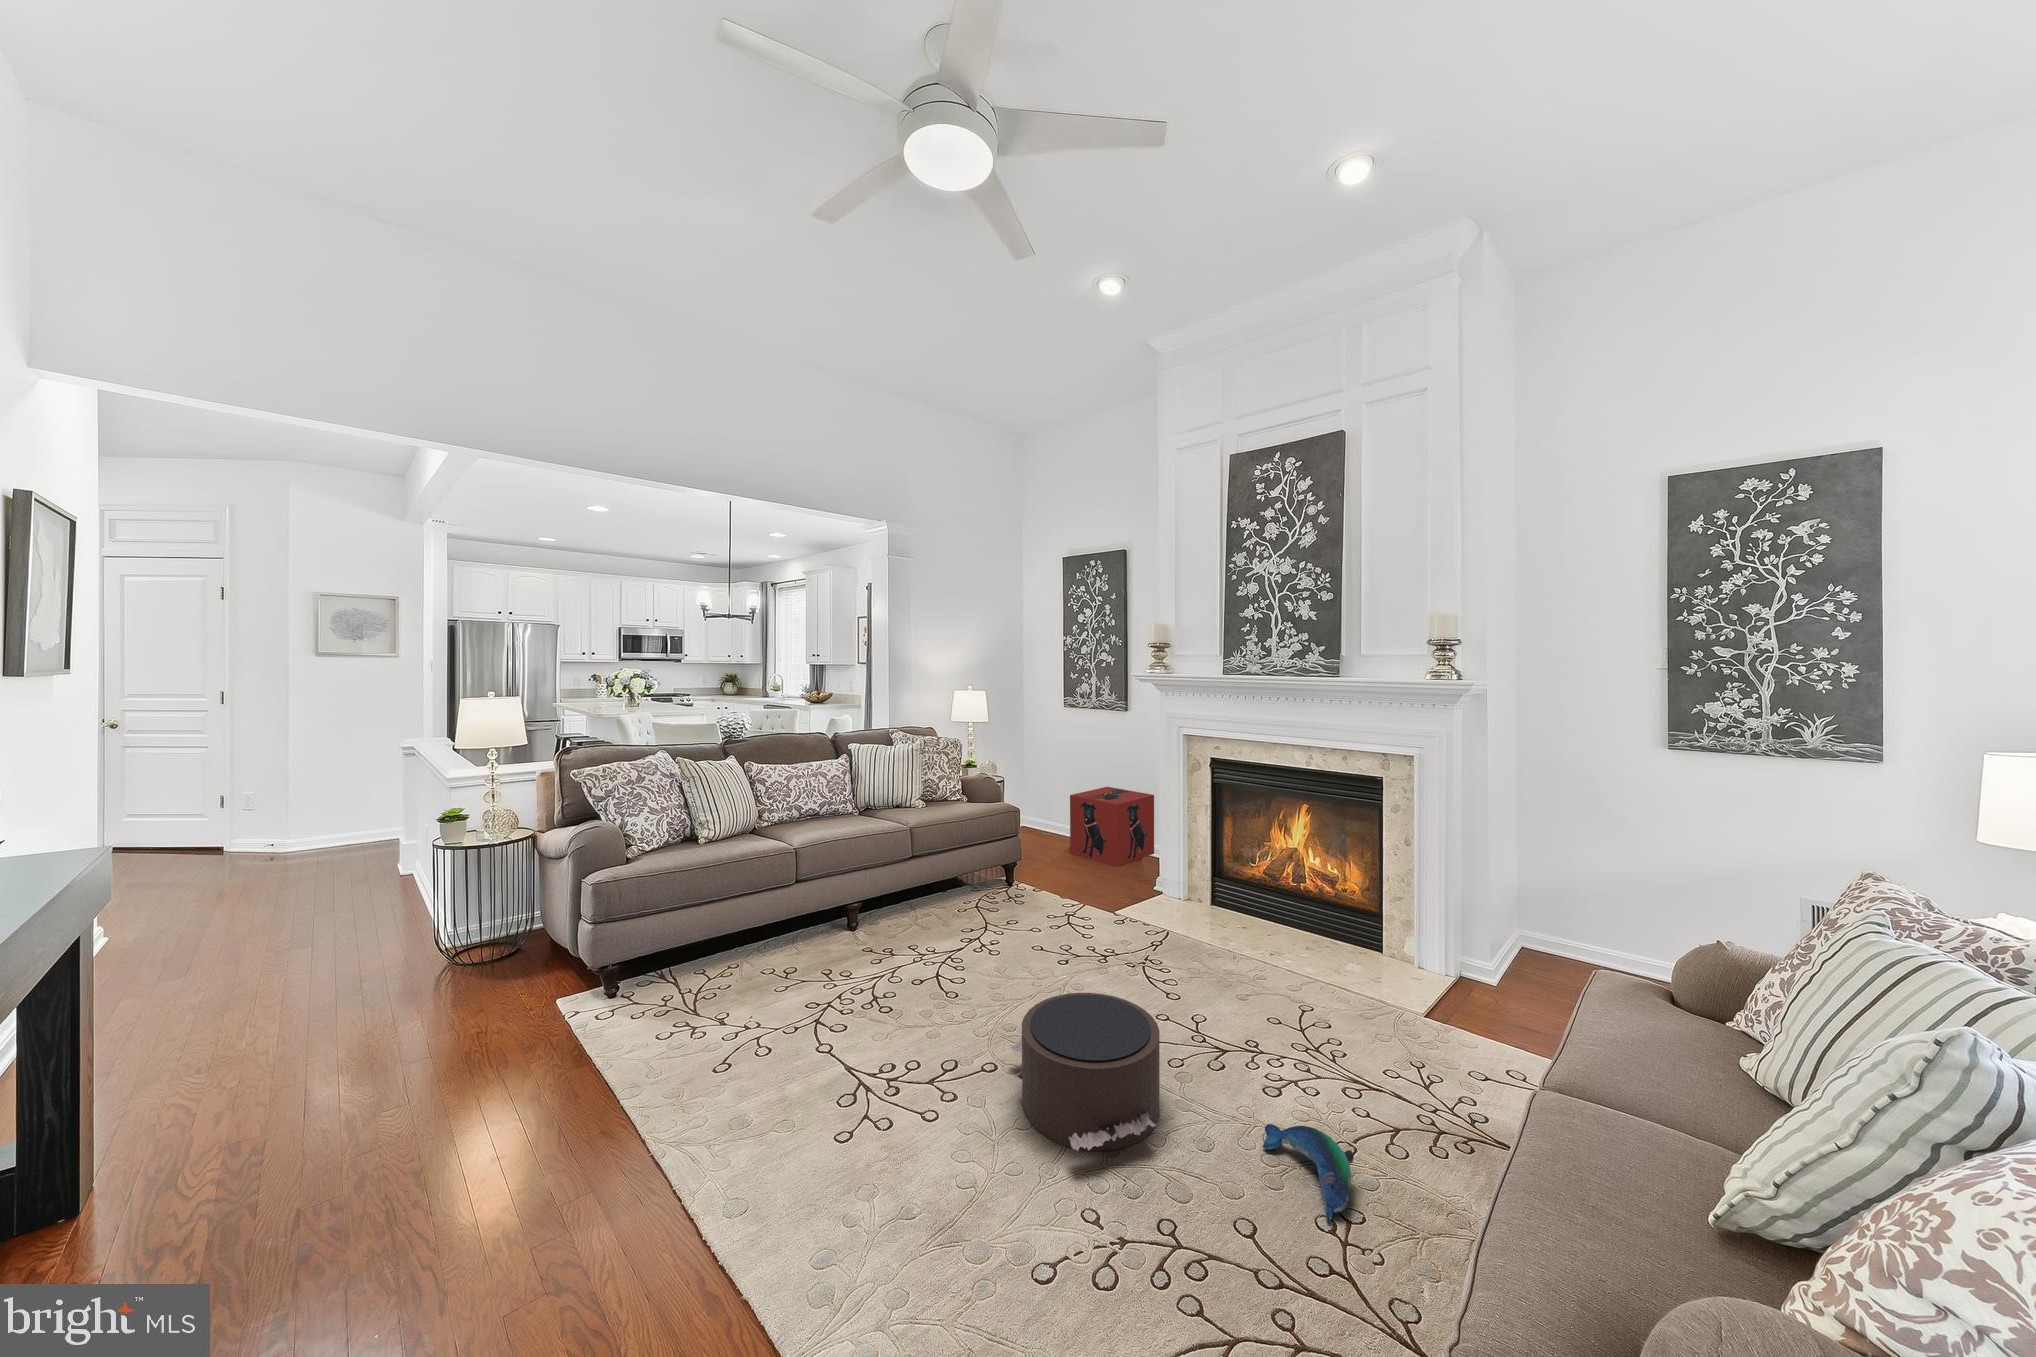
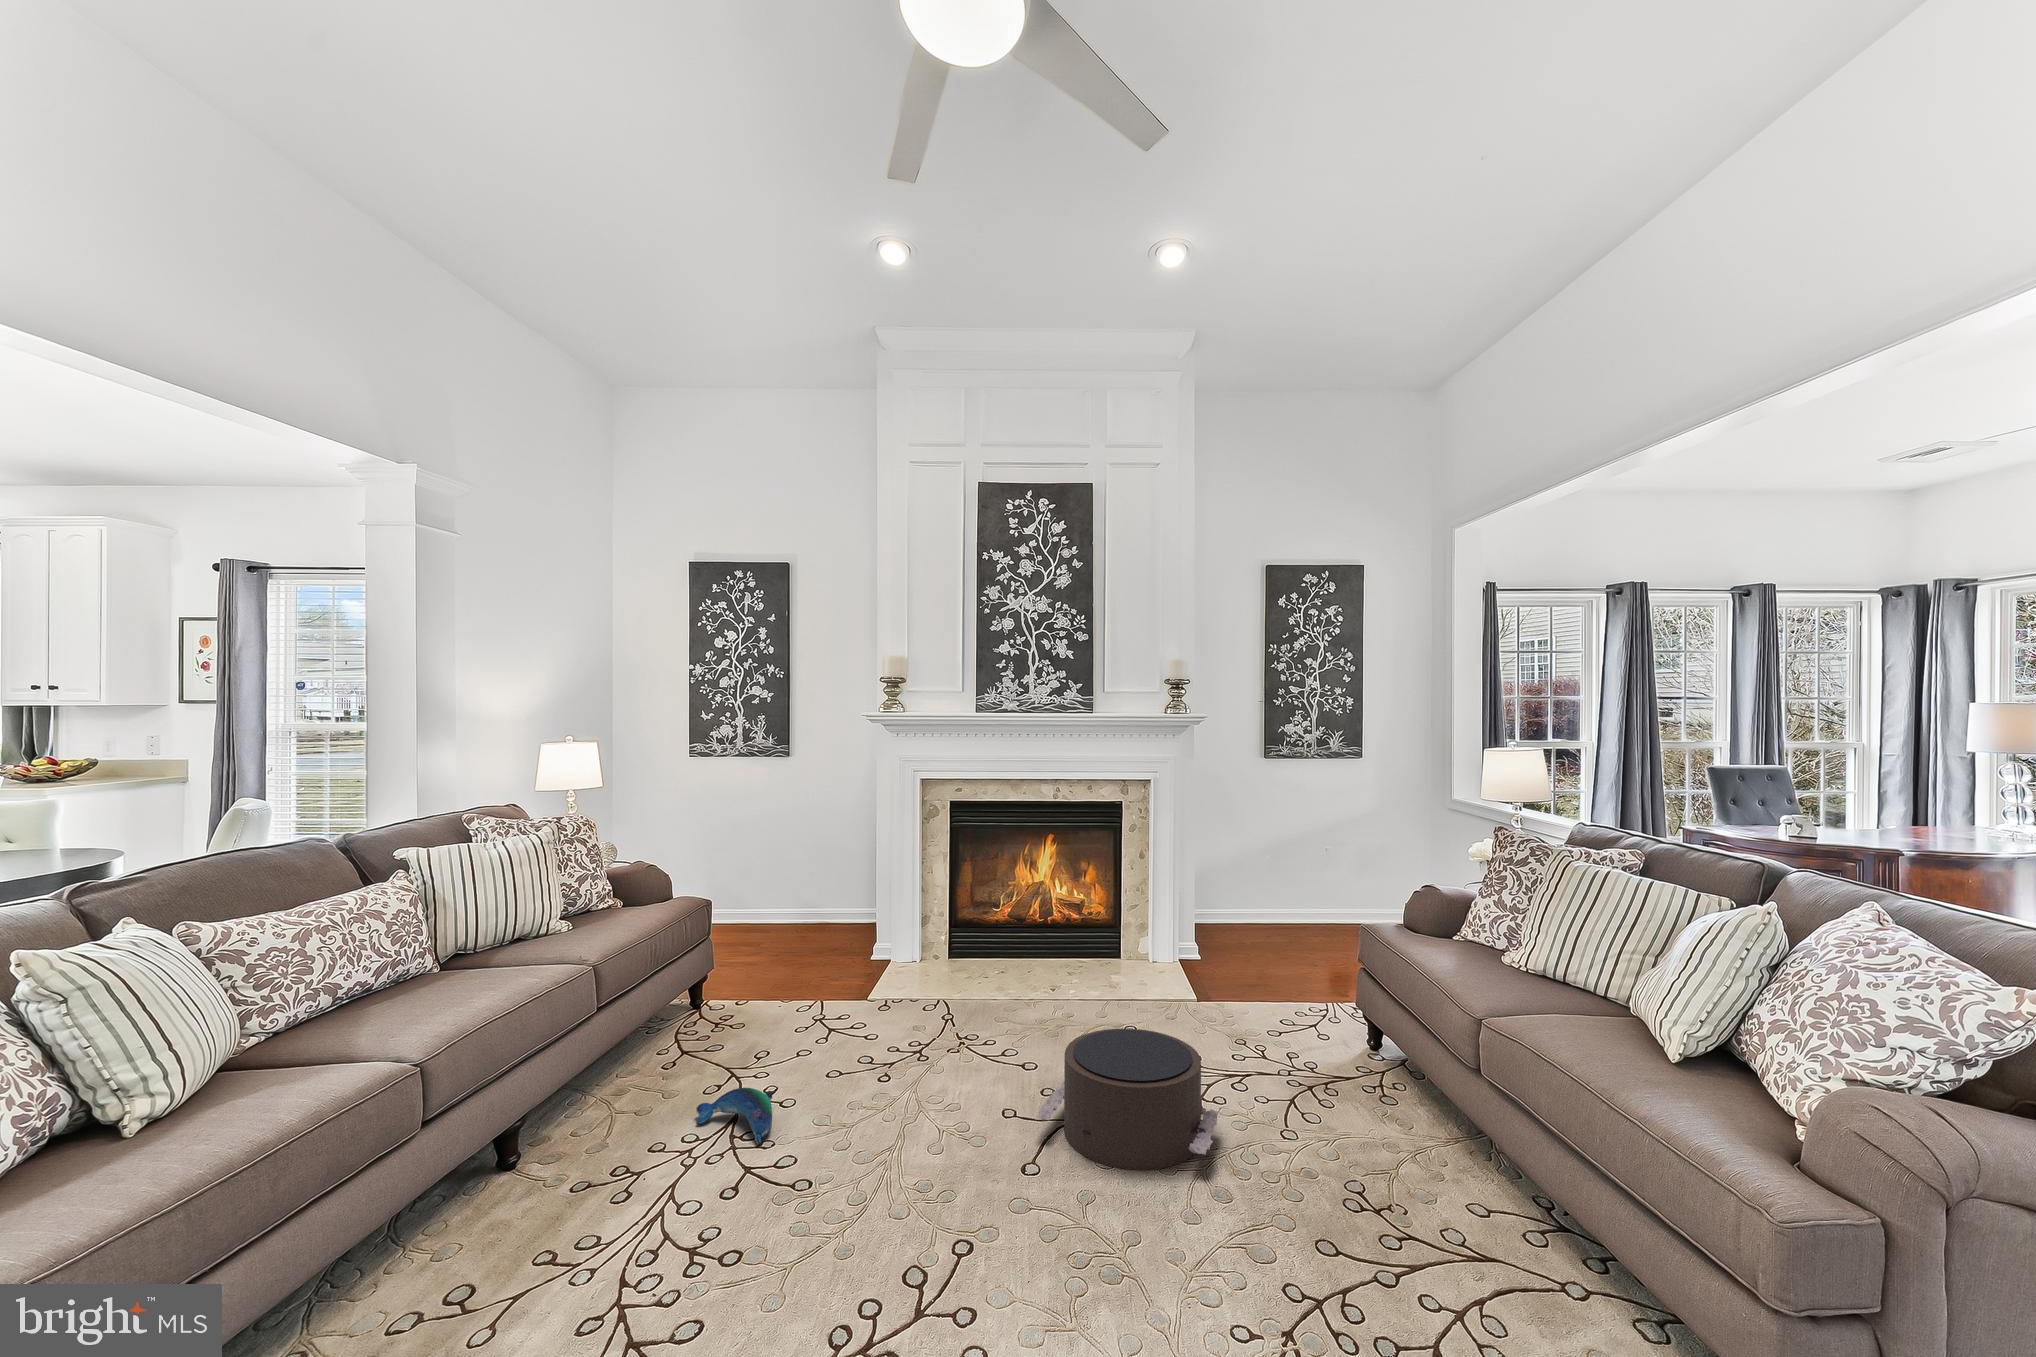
storage box: present [1070,787,1154,867] -> none [739,855,833,948]
plush toy: present [1263,1124,1354,1221] -> present [696,1088,773,1144]

